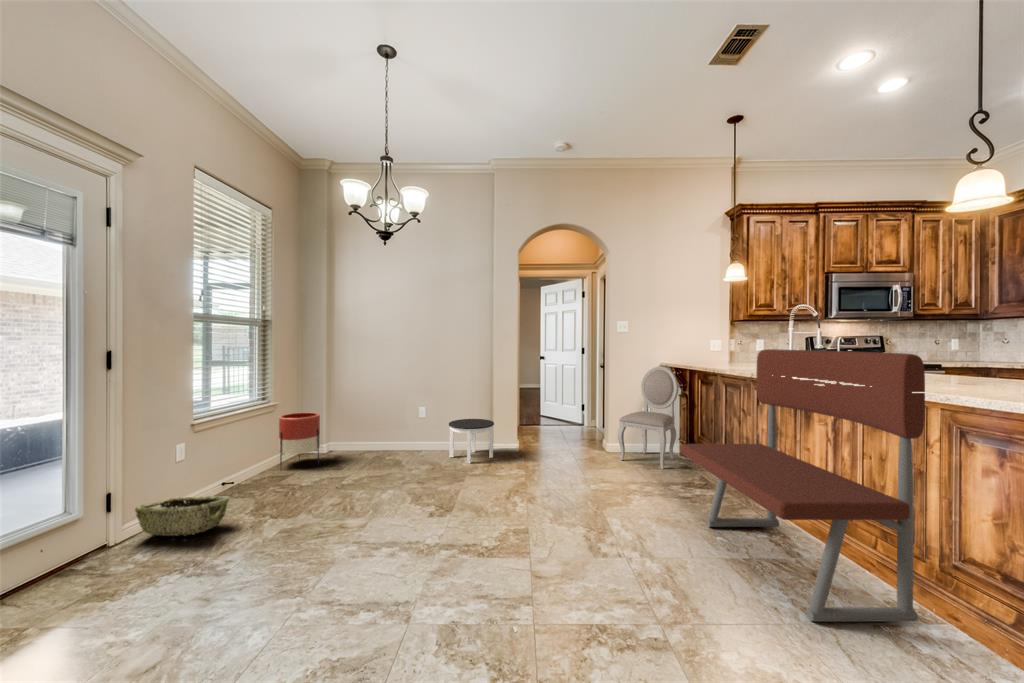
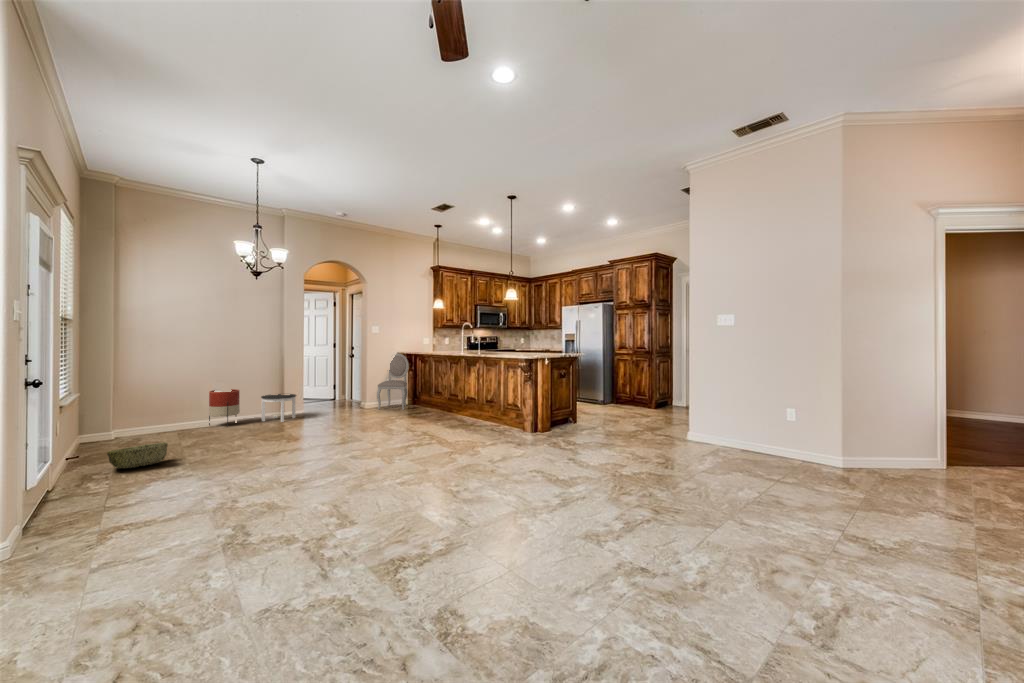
bench: present [681,349,925,622] -> none [424,344,499,431]
planter: present [279,412,320,469] -> present [209,389,240,427]

